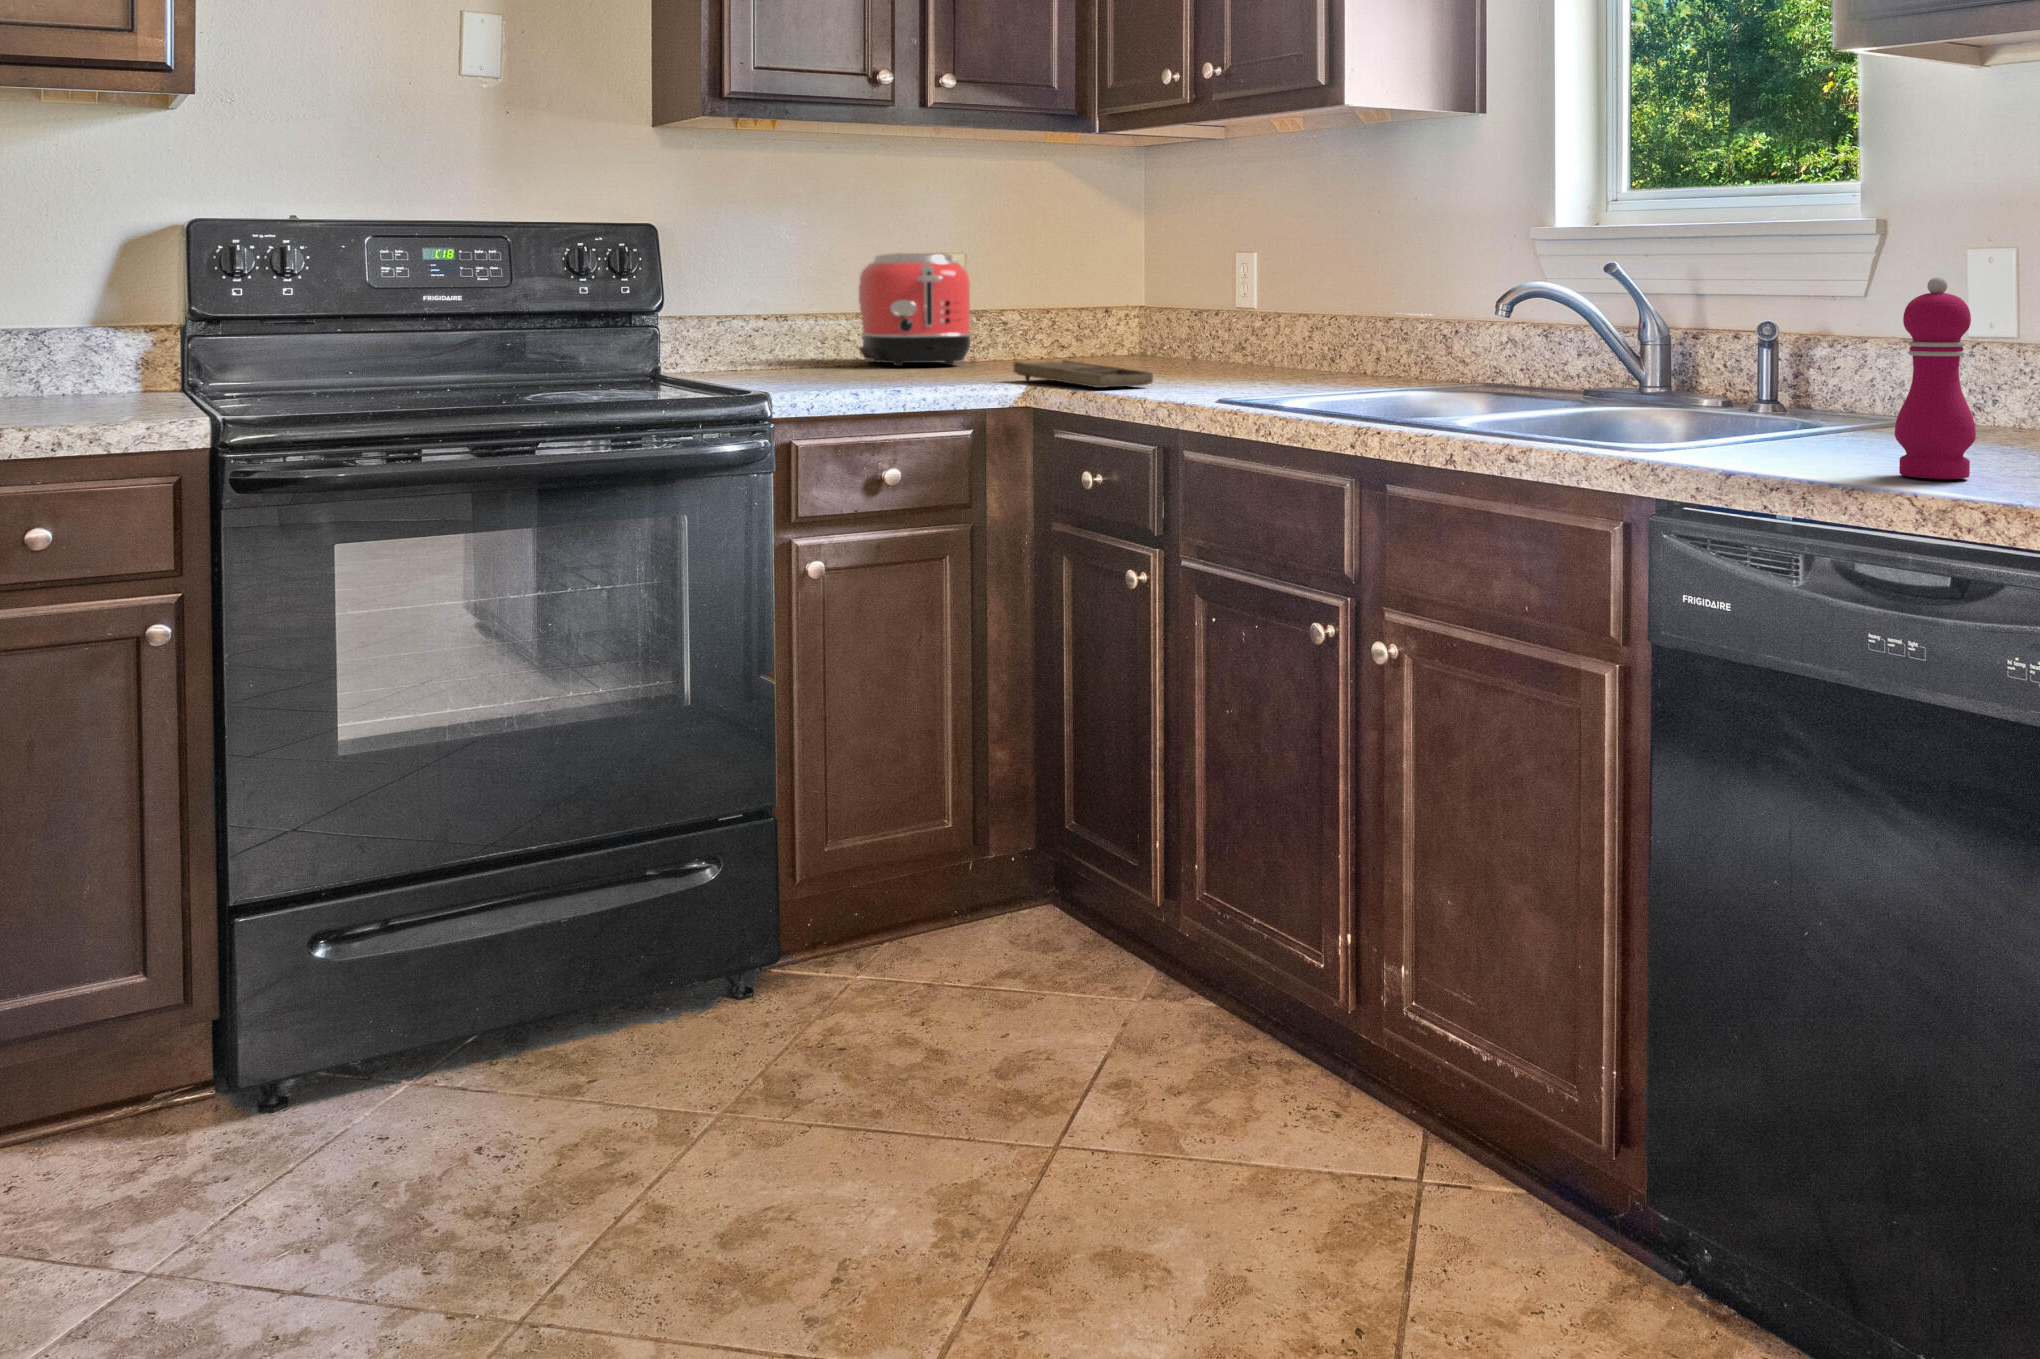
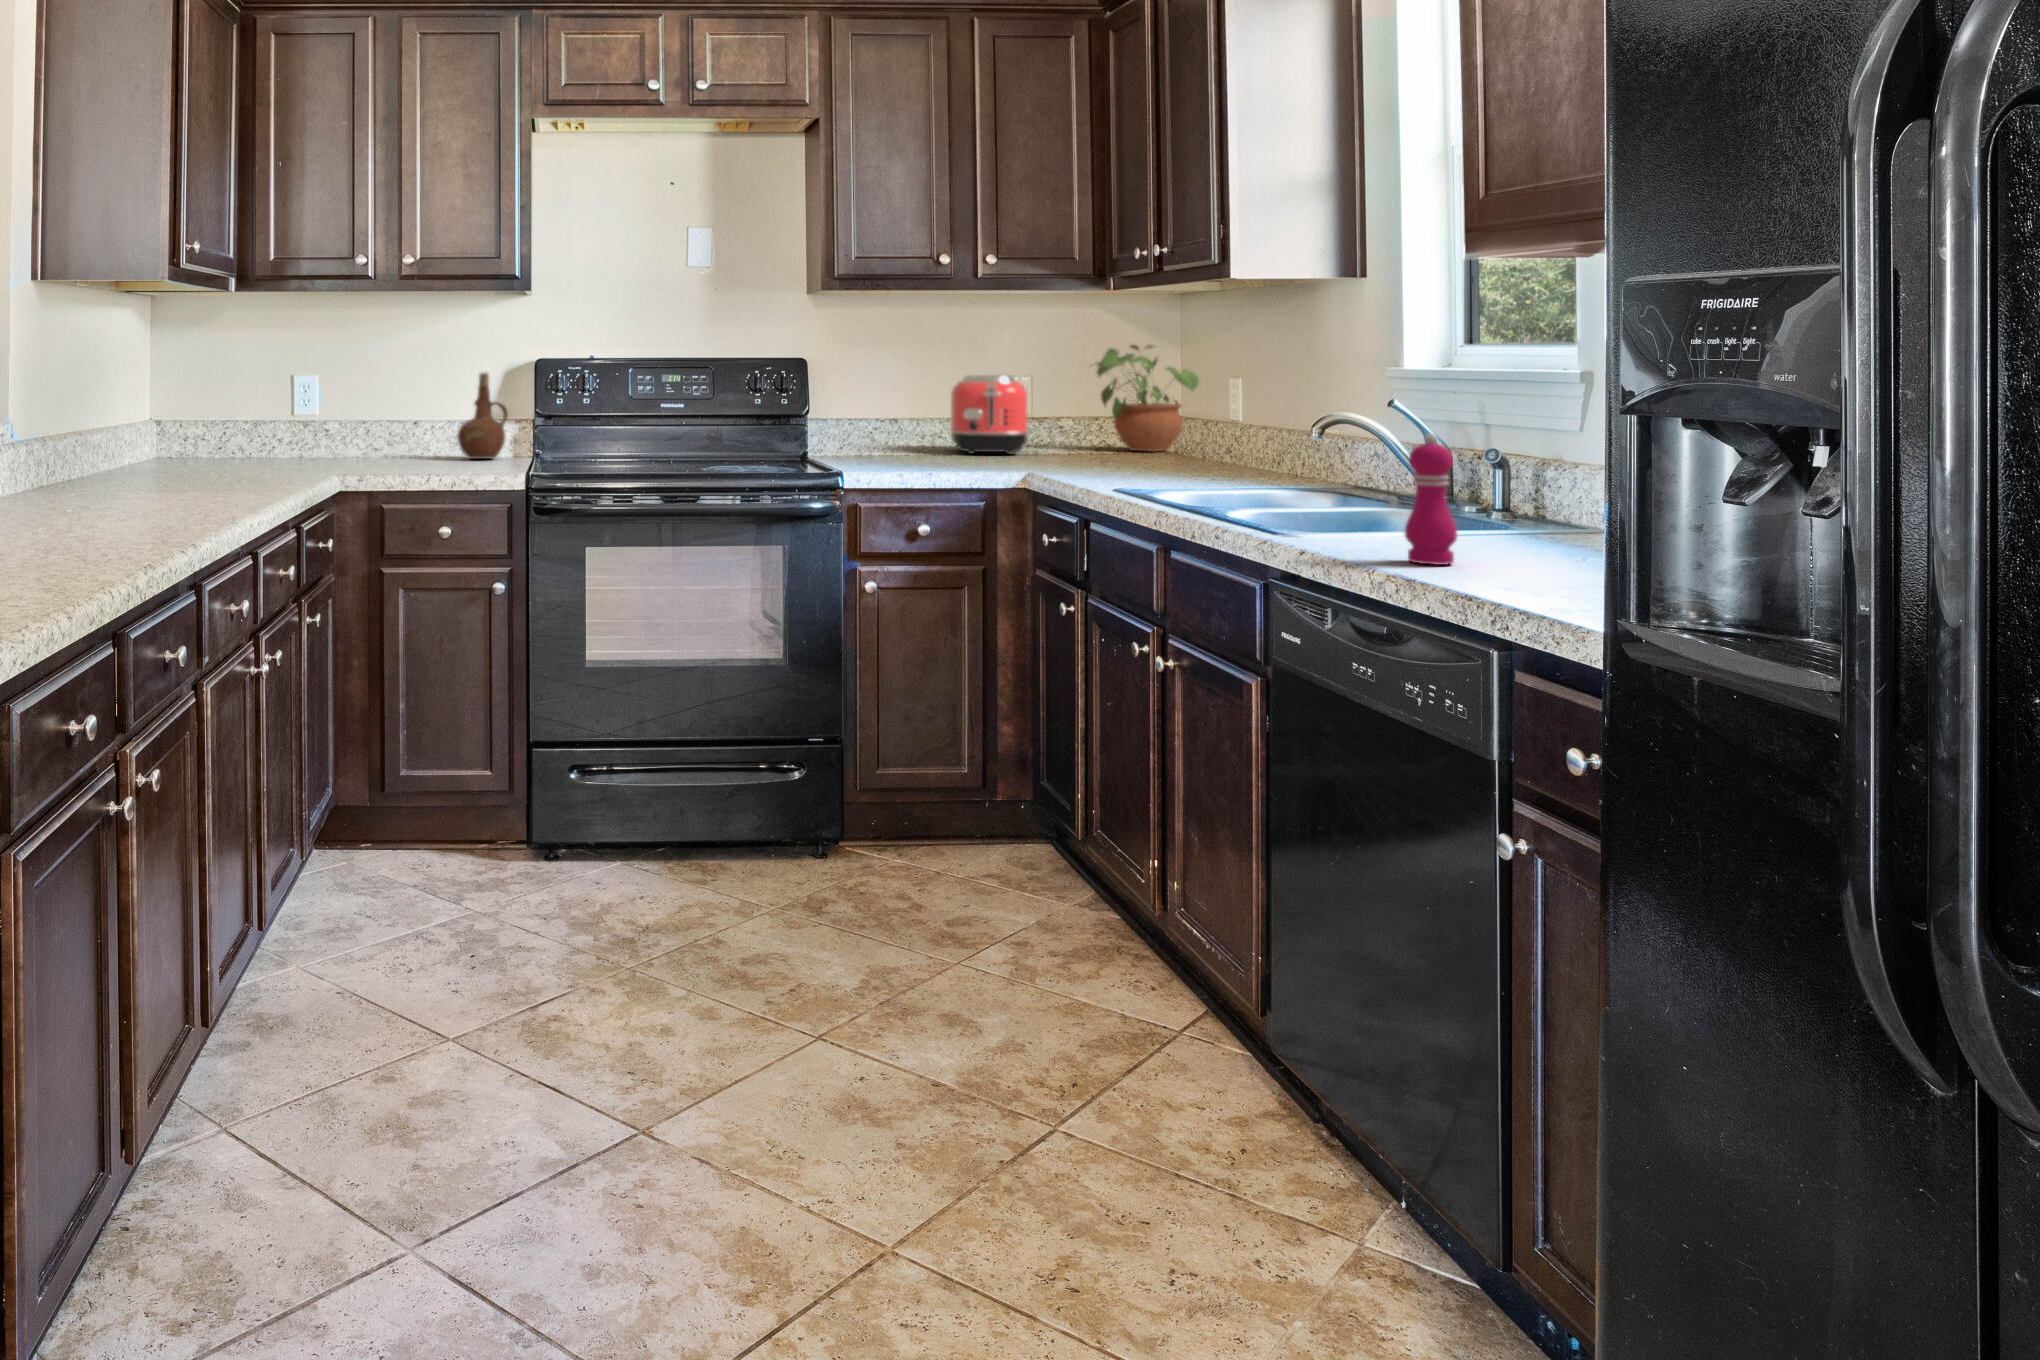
potted plant: none [1028,203,1171,357] -> present [1091,345,1199,451]
ceramic pitcher: none [36,240,140,398] -> present [458,373,508,459]
tray: present [1013,360,1153,388] -> none [1022,455,1106,476]

